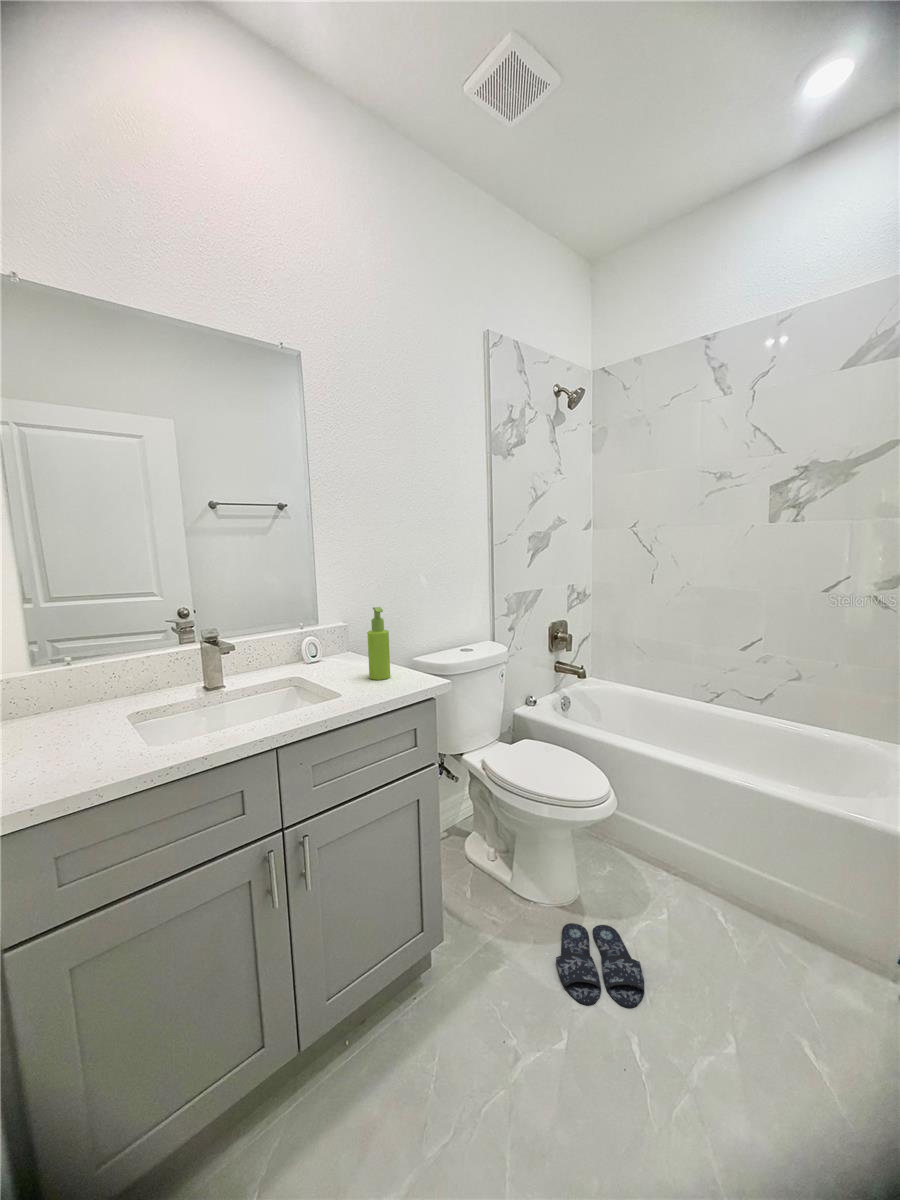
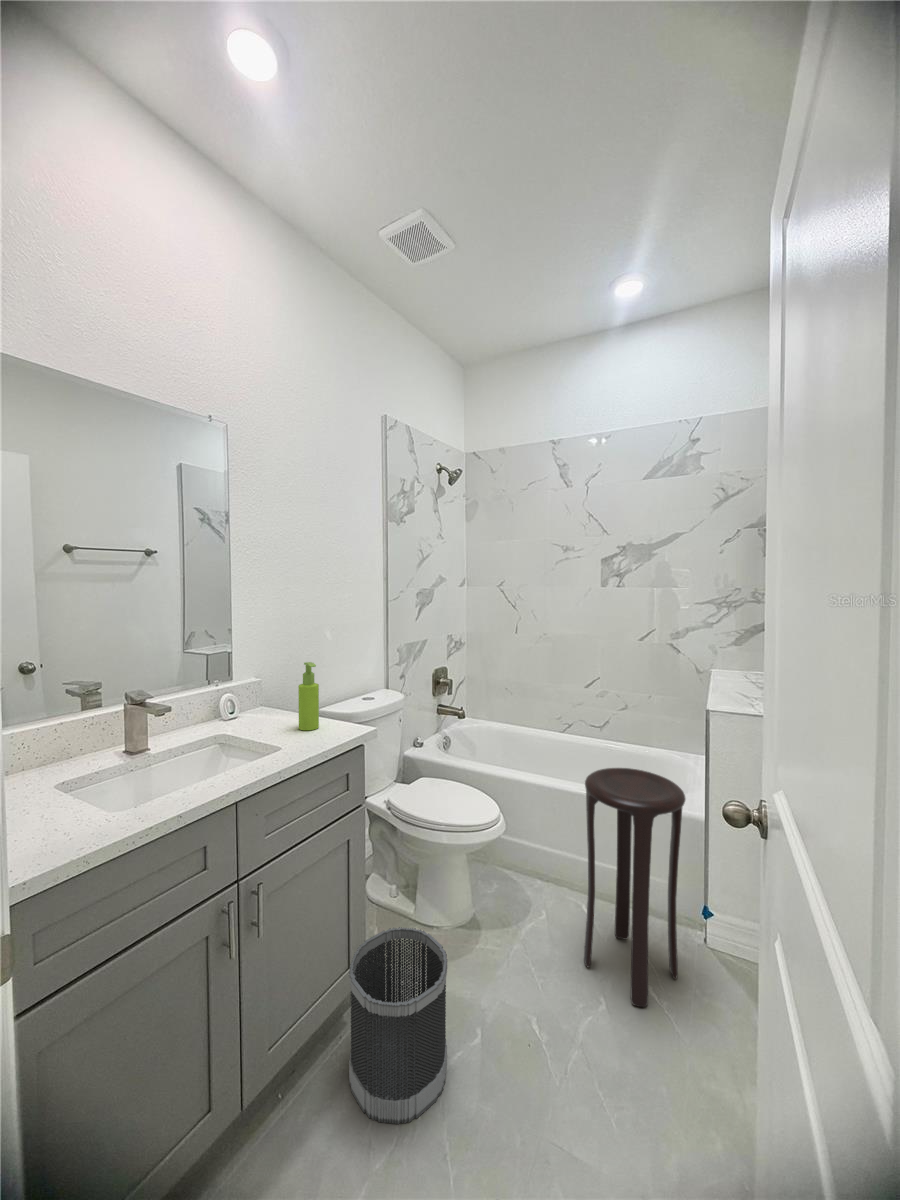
stool: none [708,753,869,1057] -> present [584,768,685,1007]
wastebasket: none [412,897,521,1105] -> present [349,927,447,1124]
slippers: present [556,923,644,1008] -> none [465,935,539,1007]

